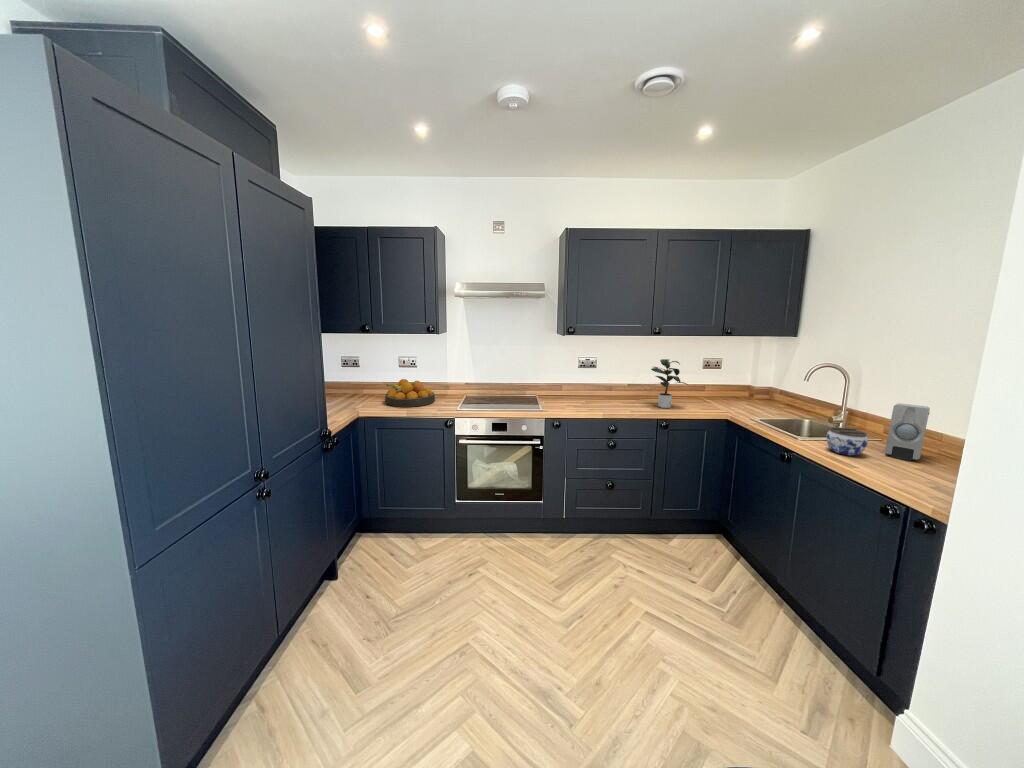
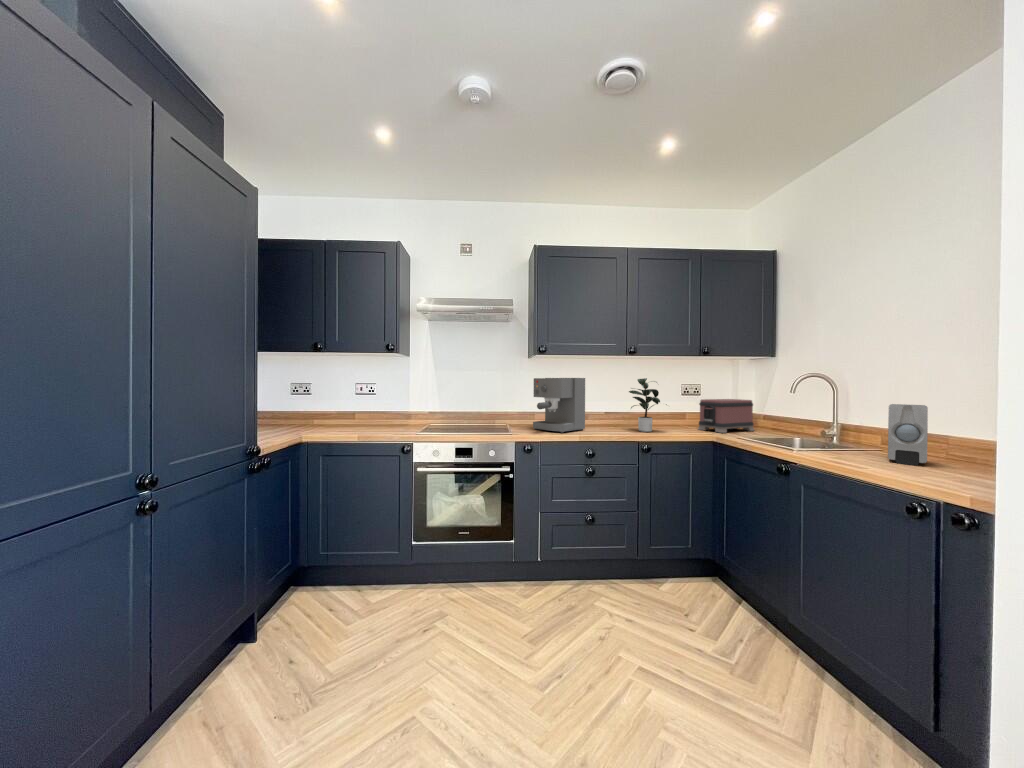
coffee maker: none [560,354,611,409] -> present [533,378,585,433]
toaster: none [714,375,770,411] -> present [698,399,754,433]
fruit bowl: present [385,379,435,407] -> none [337,404,394,432]
jar: present [827,427,868,456] -> none [823,433,868,462]

